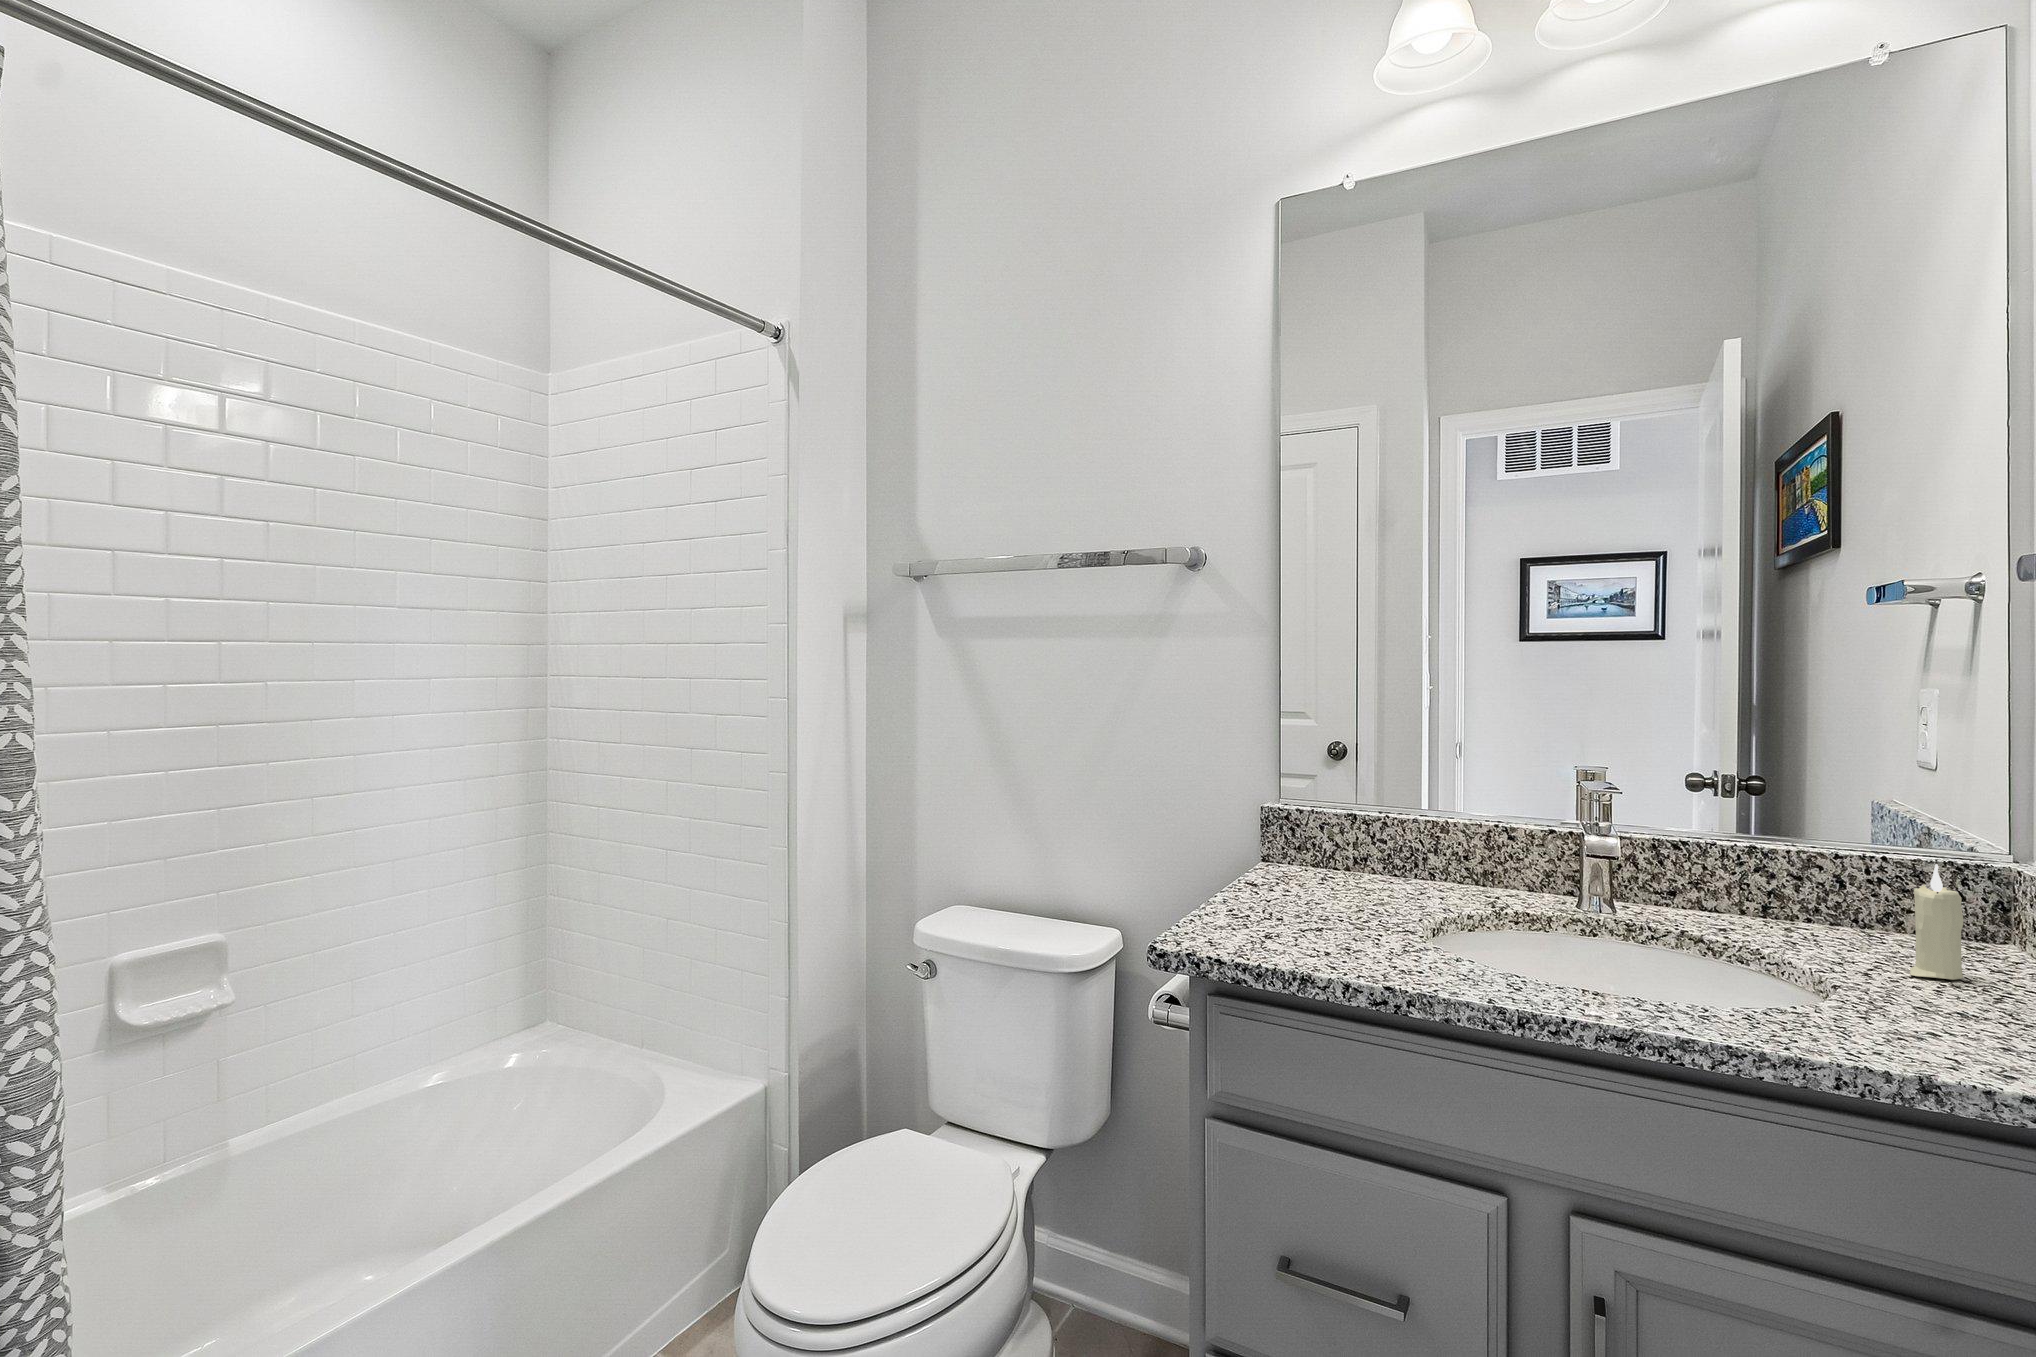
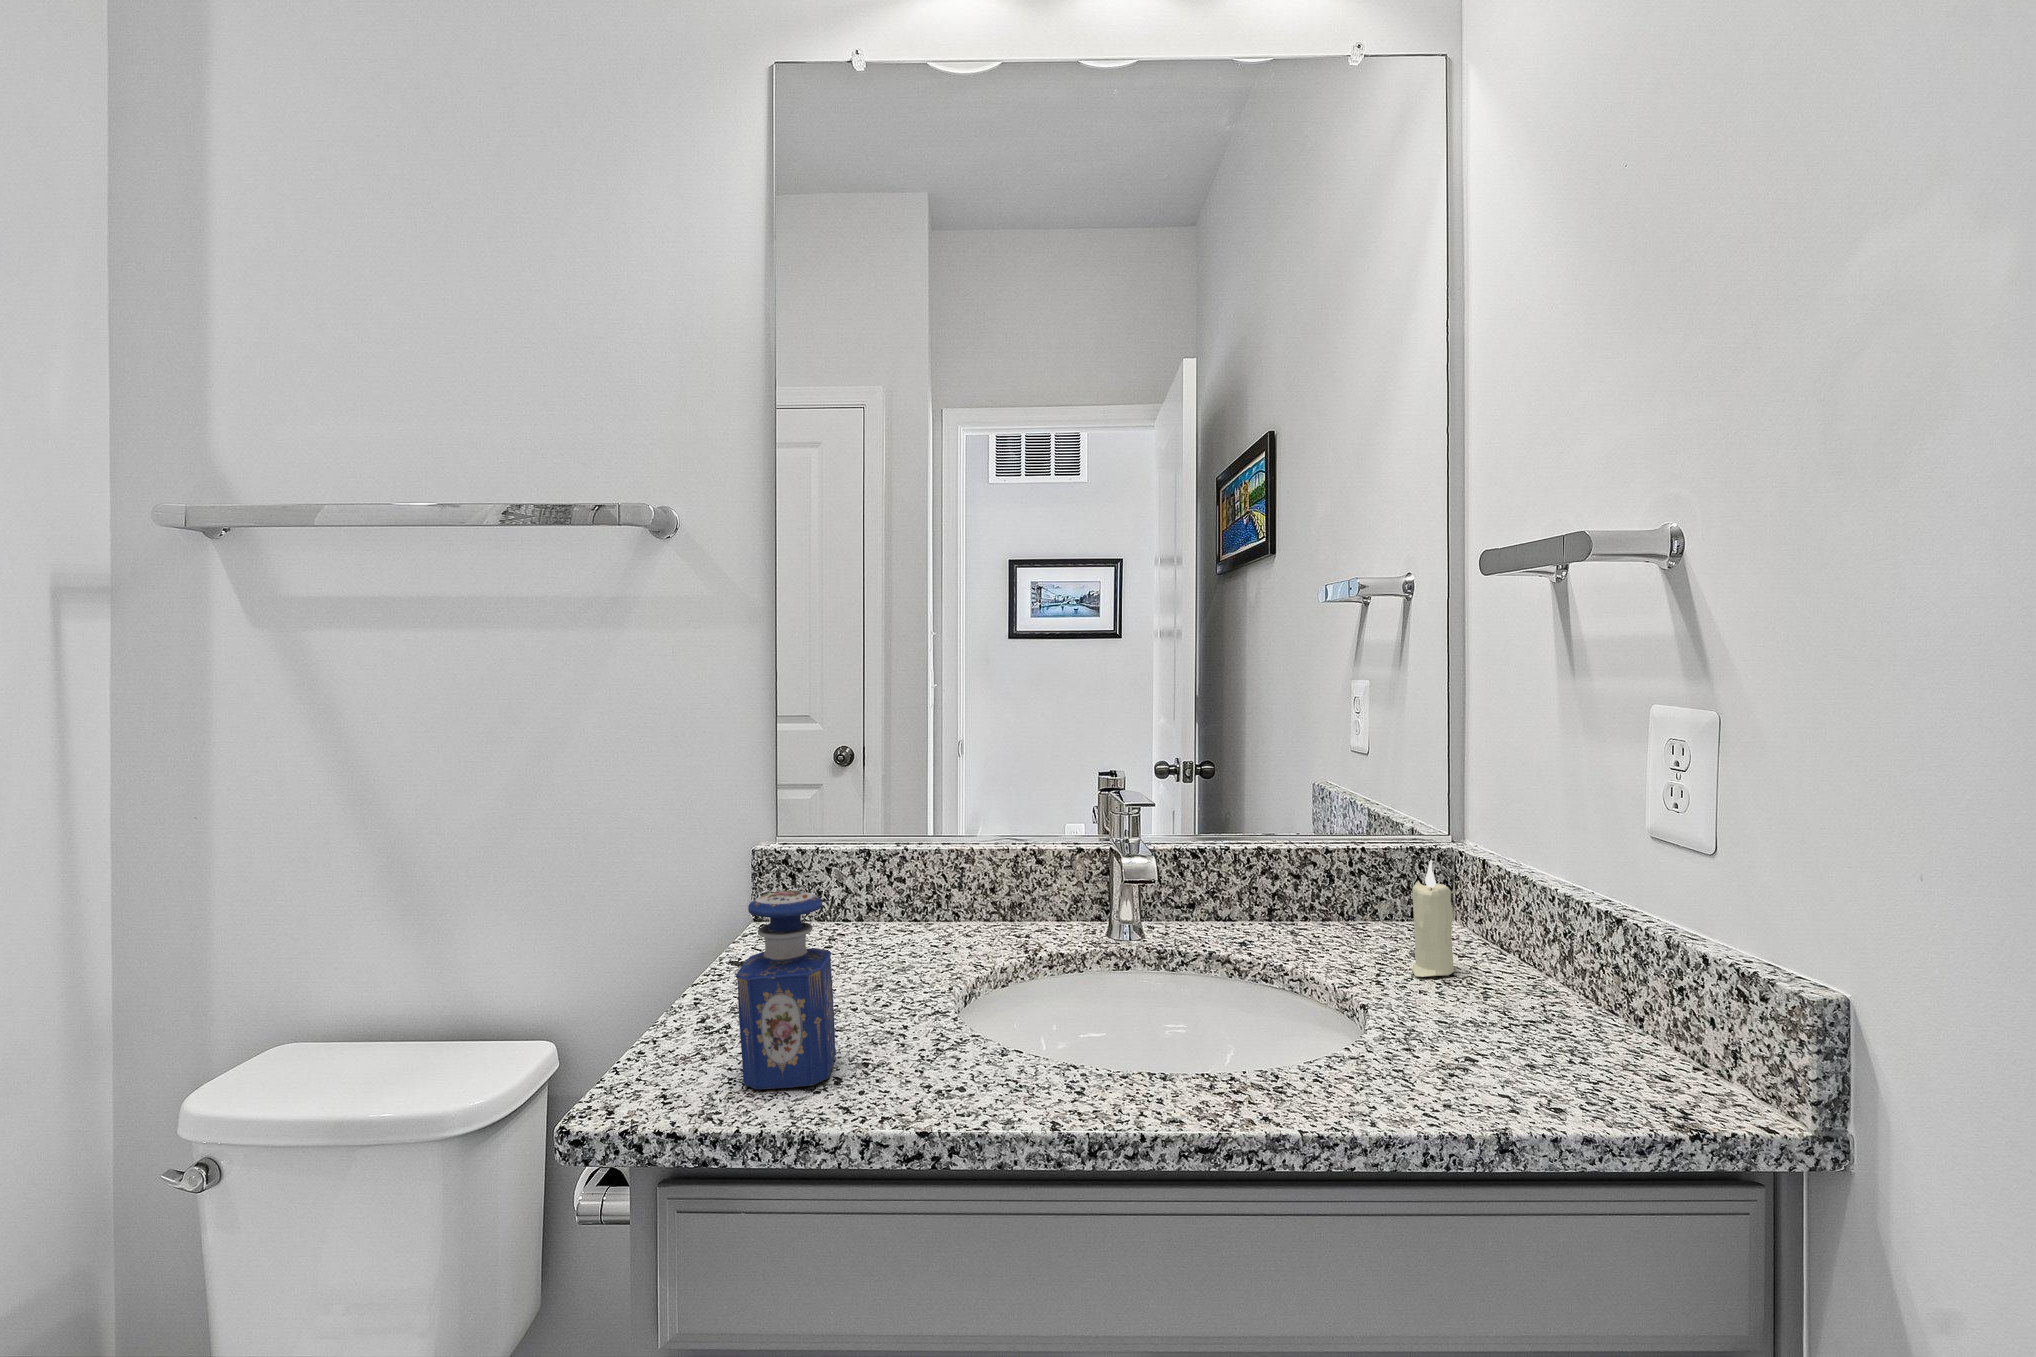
perfume bottle: none [1257,816,1326,953] -> present [736,890,836,1089]

